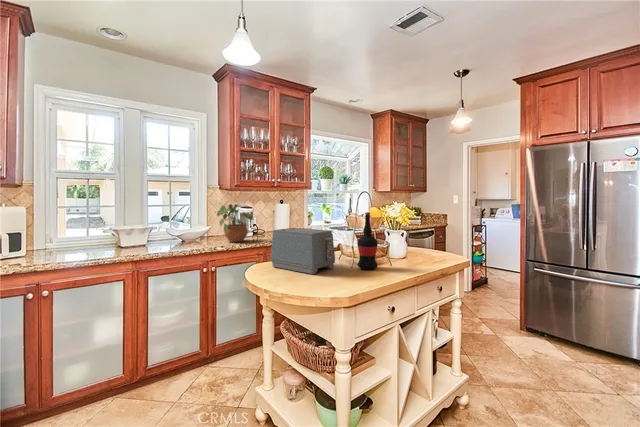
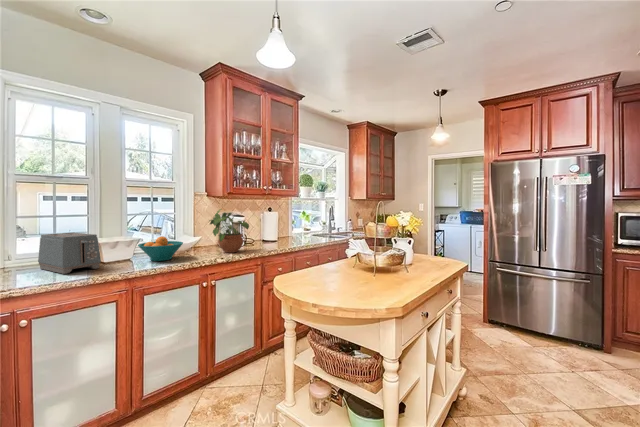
wine bottle: present [357,212,378,269] -> none [388,223,408,279]
fruit bowl: none [149,226,189,247] -> present [138,236,183,261]
toaster: present [271,228,335,274] -> present [38,232,101,274]

